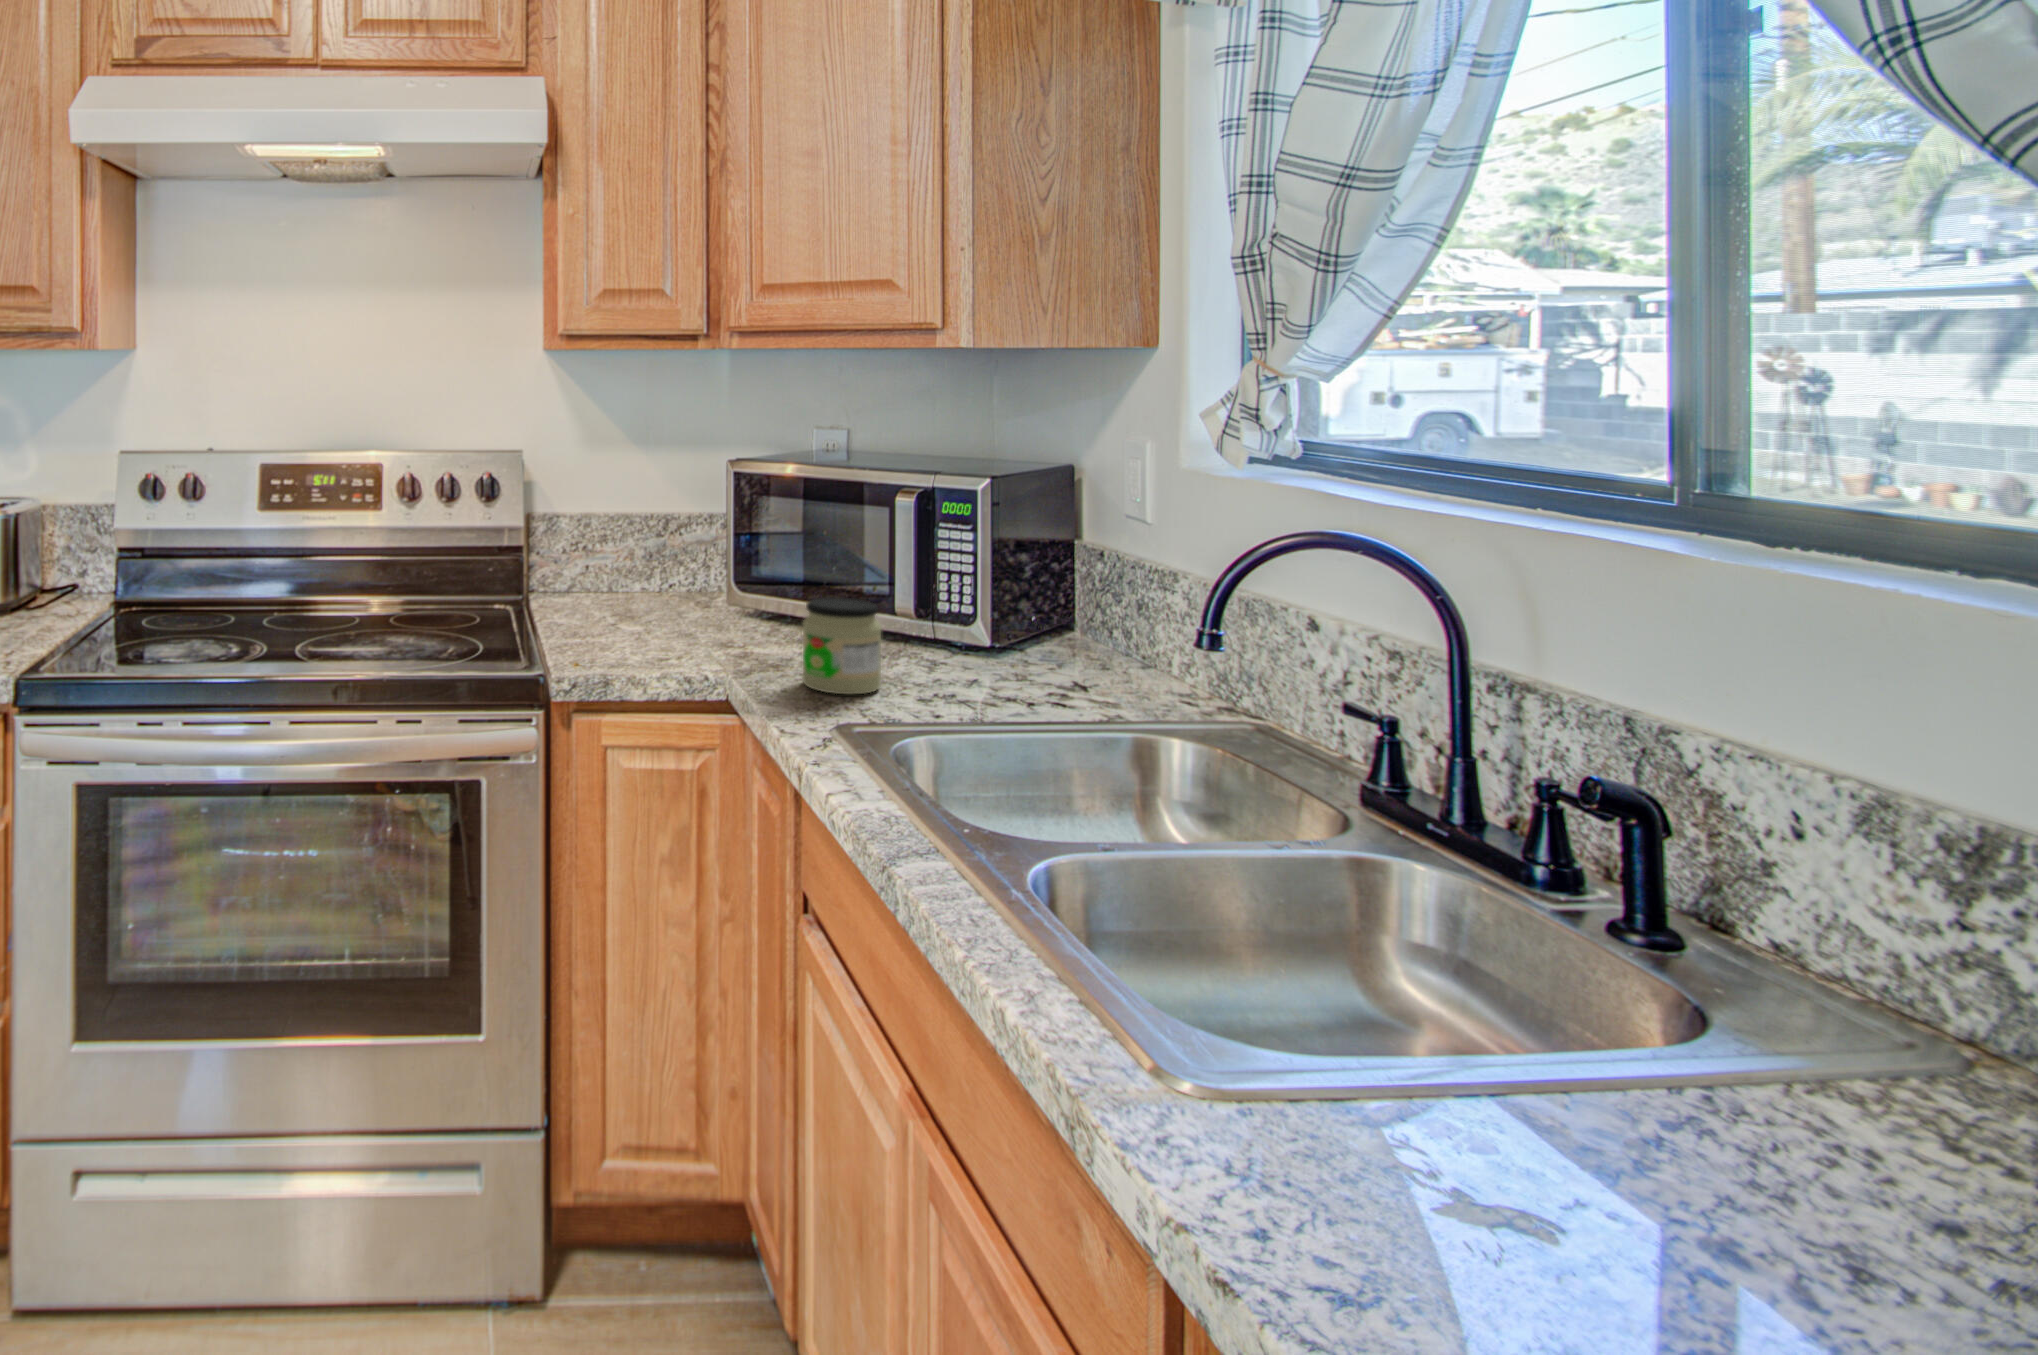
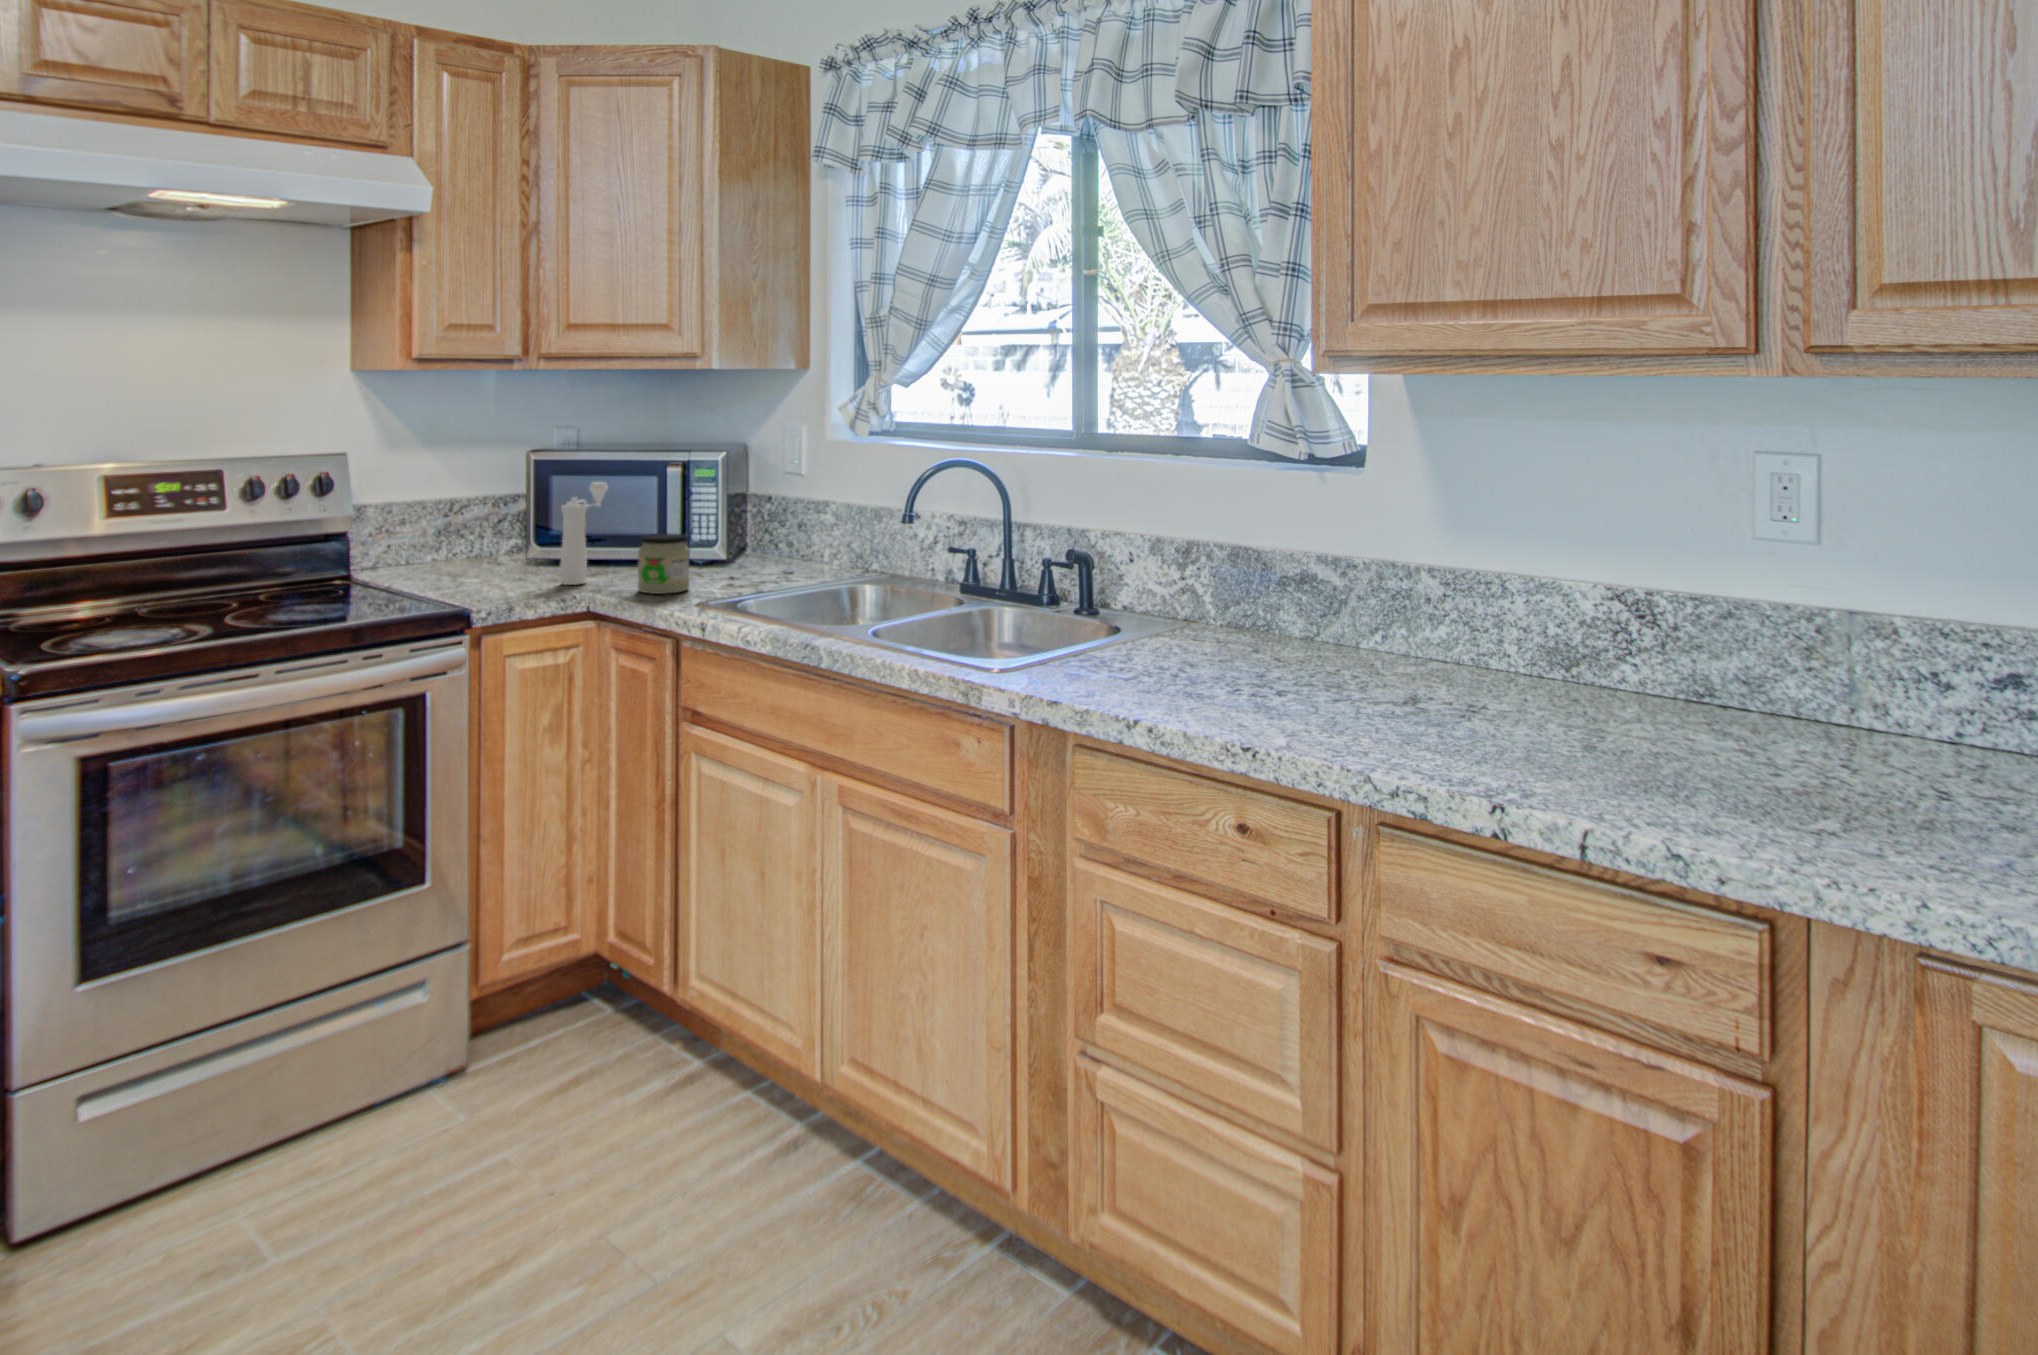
pepper mill: none [722,509,805,655] -> present [560,482,608,585]

